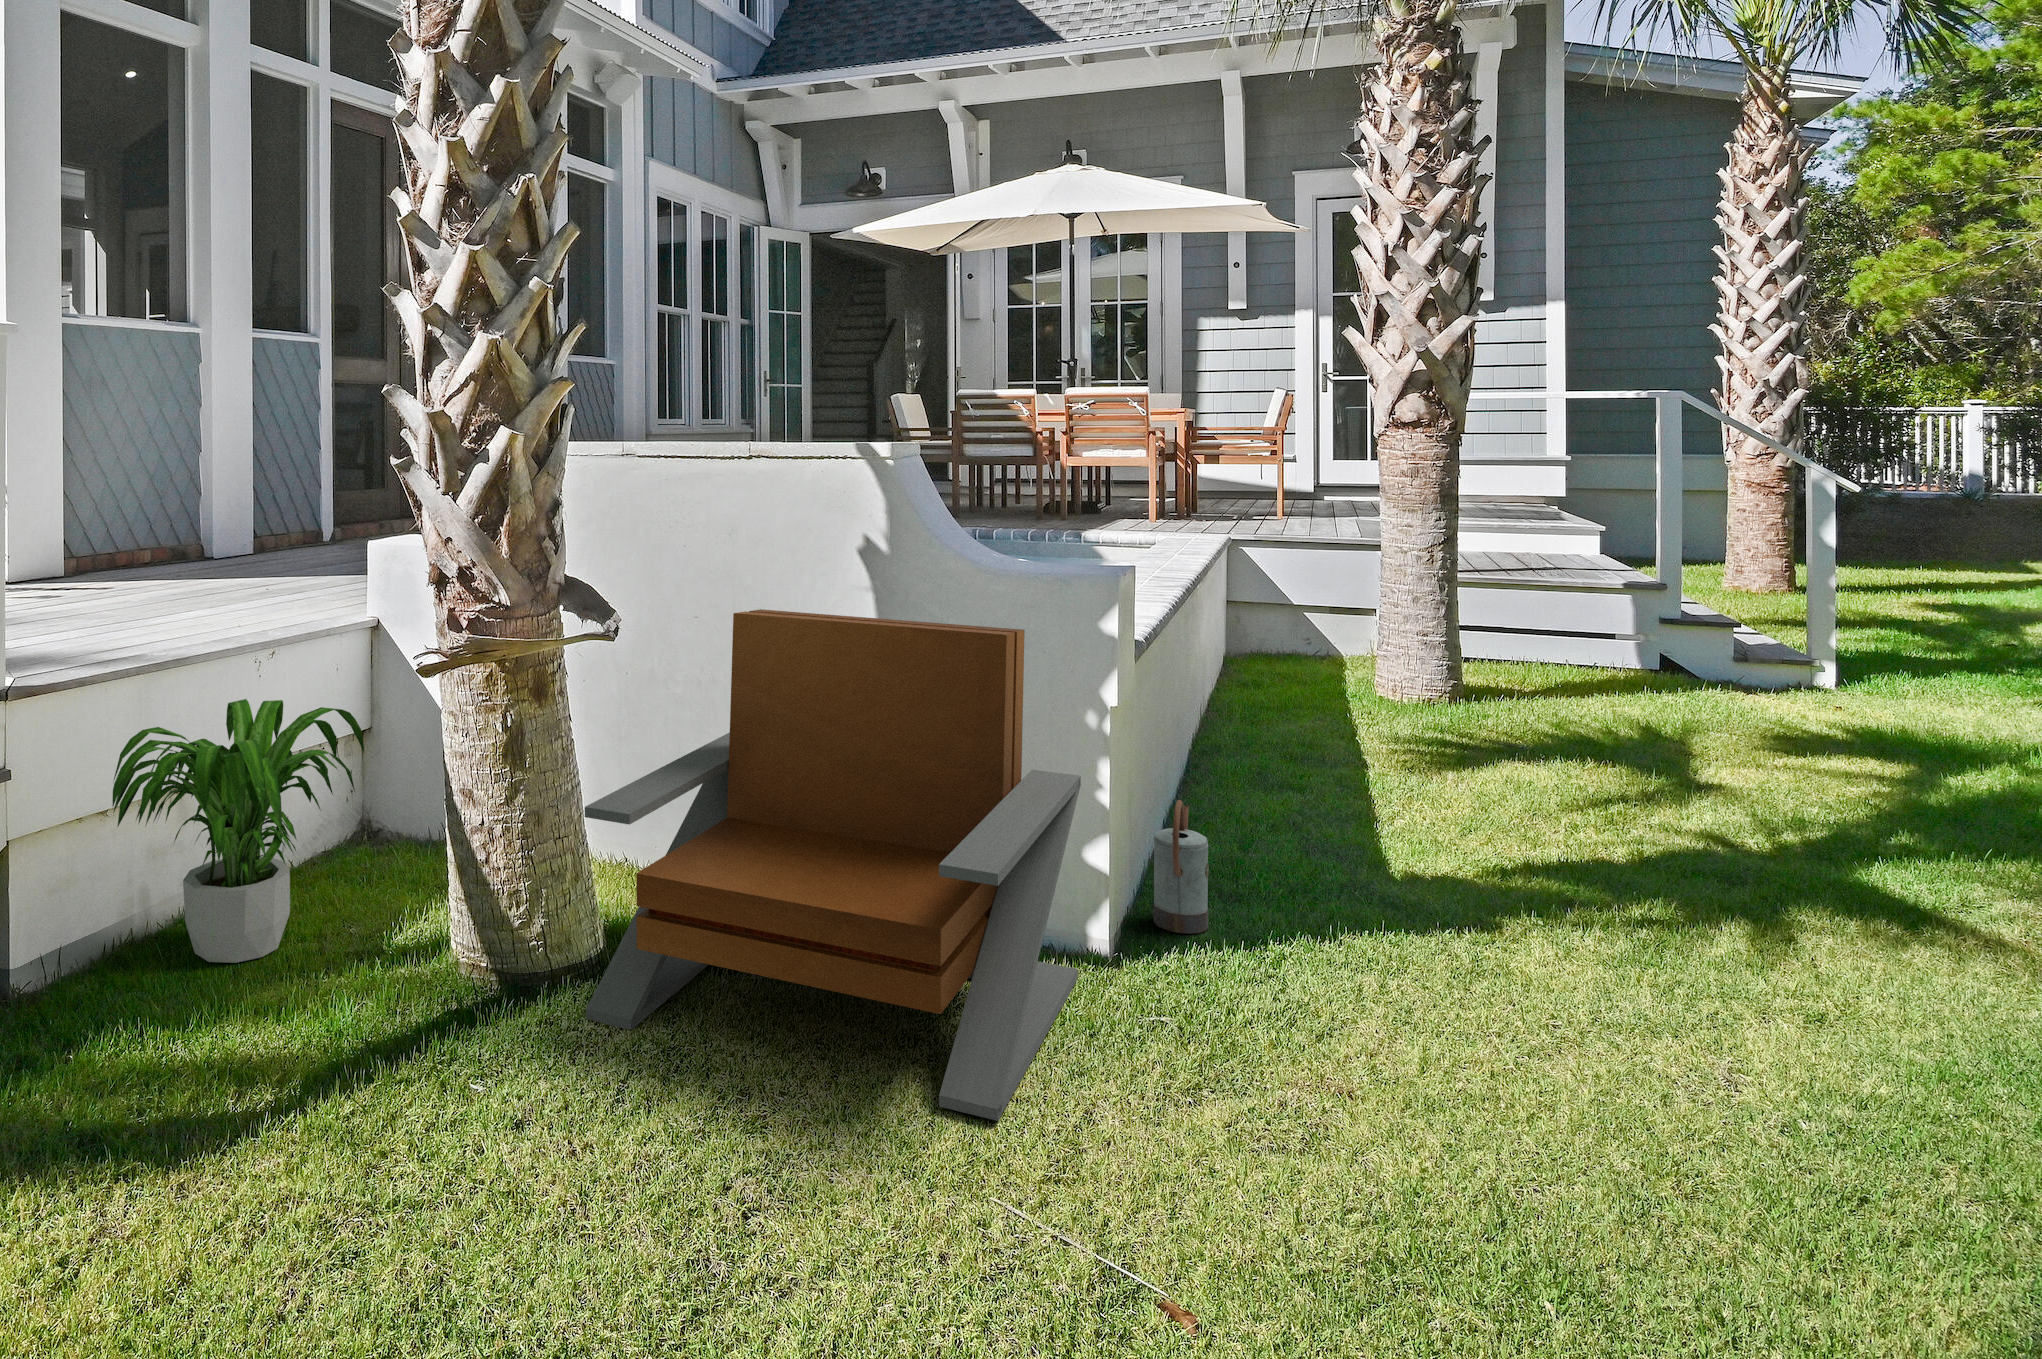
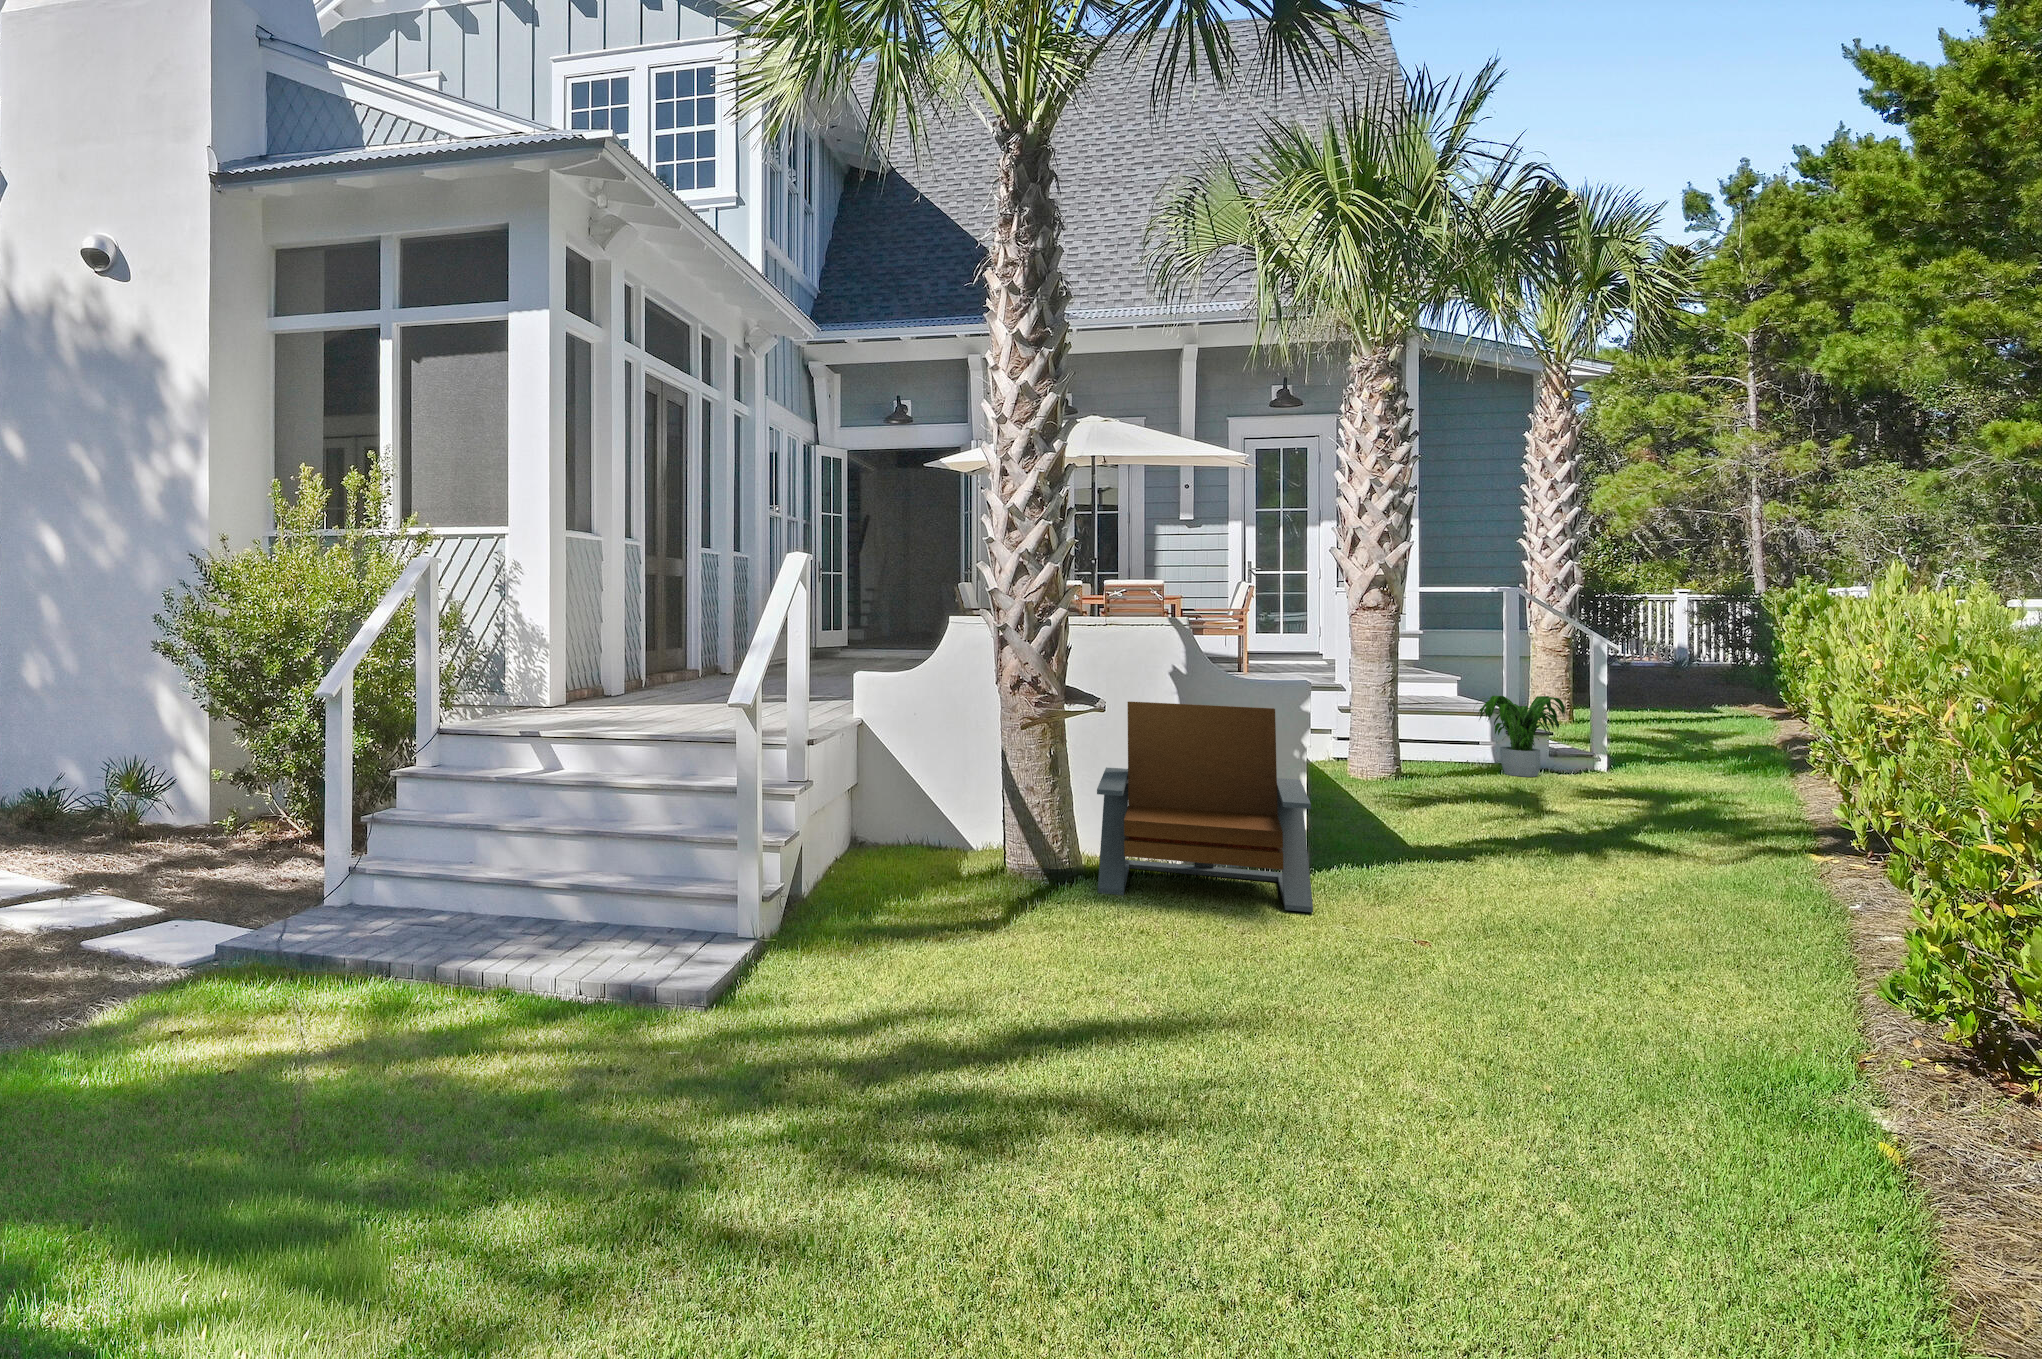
potted plant: present [113,699,364,963] -> present [1477,696,1565,777]
watering can: present [1153,800,1209,934] -> none [1316,799,1345,866]

